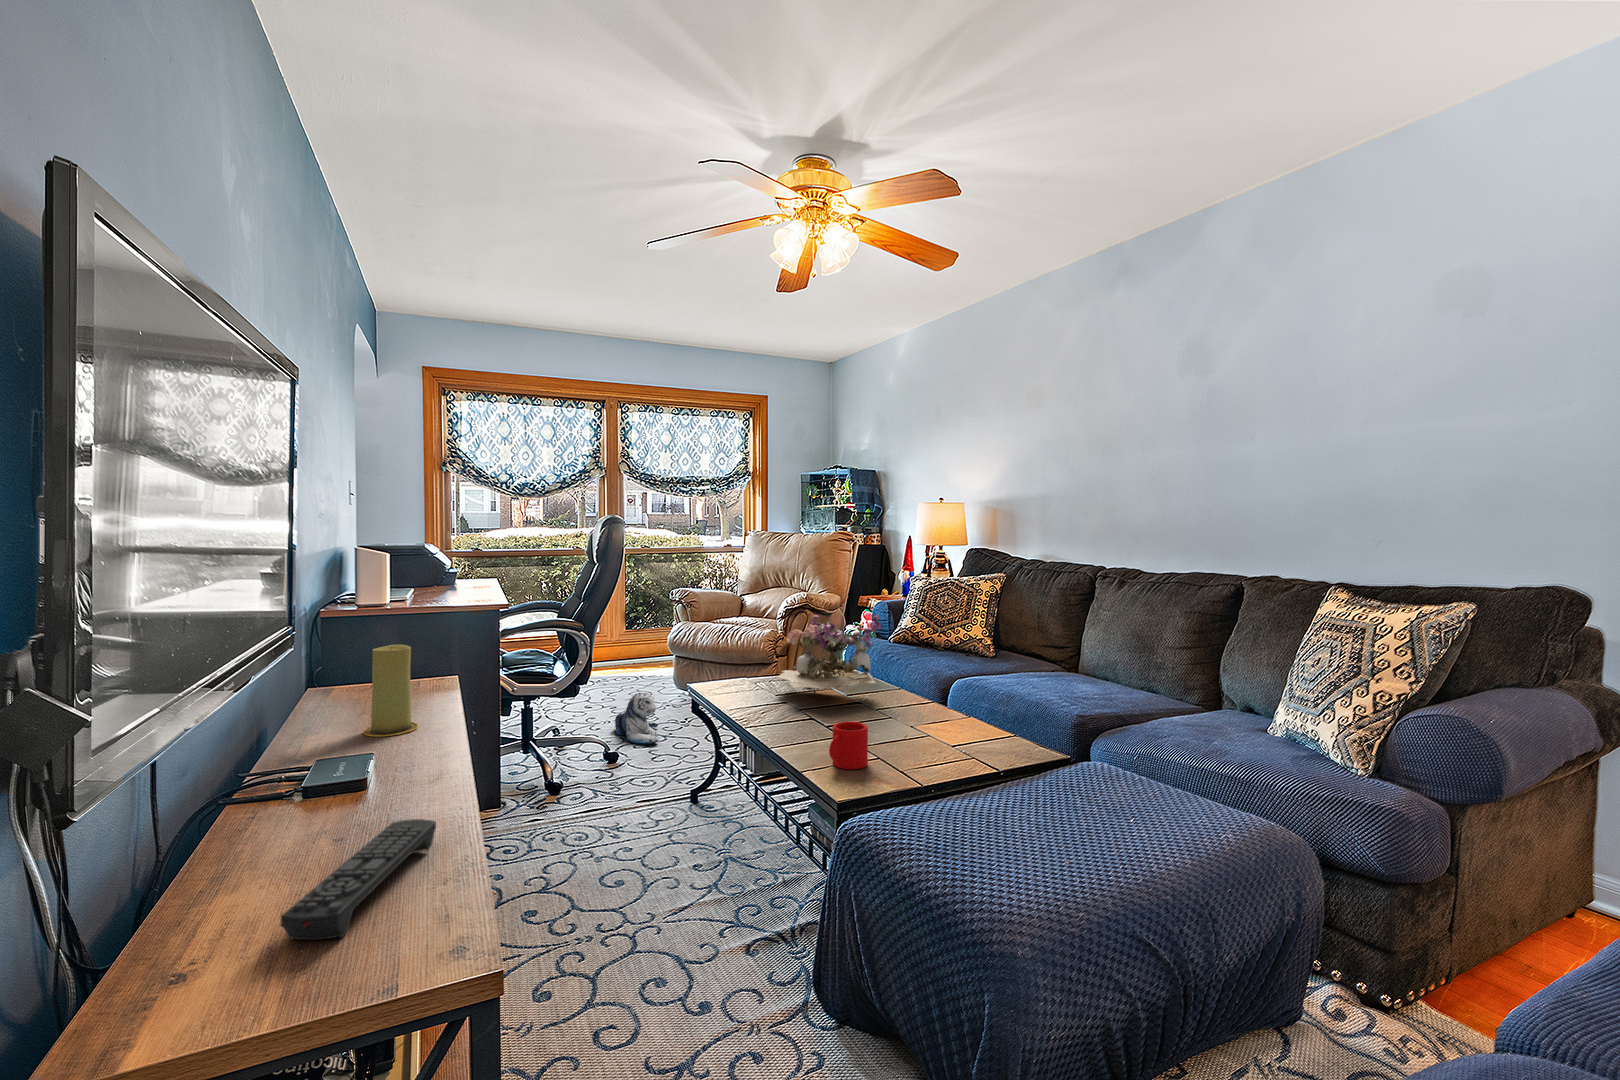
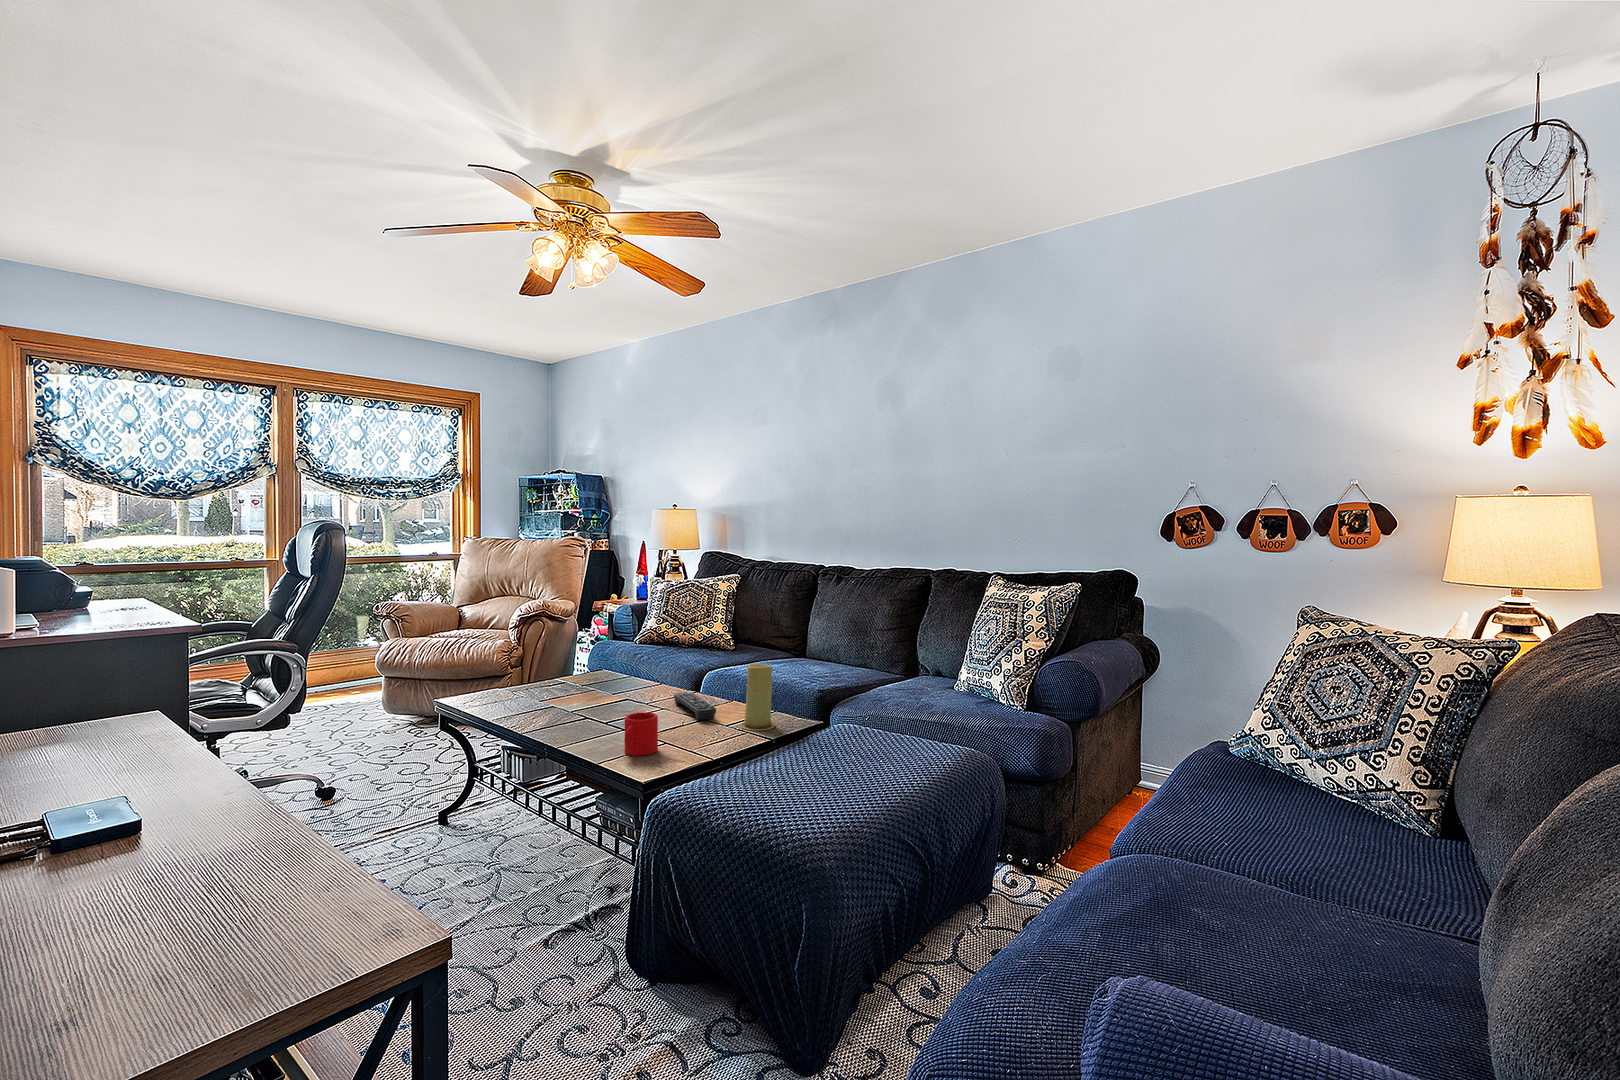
flower arrangement: present [775,614,881,694] -> none [540,614,647,697]
candle: present [363,644,418,737] -> present [741,663,775,730]
plush toy: present [615,693,658,745] -> none [320,718,382,776]
remote control: present [281,819,436,940] -> present [674,692,716,720]

